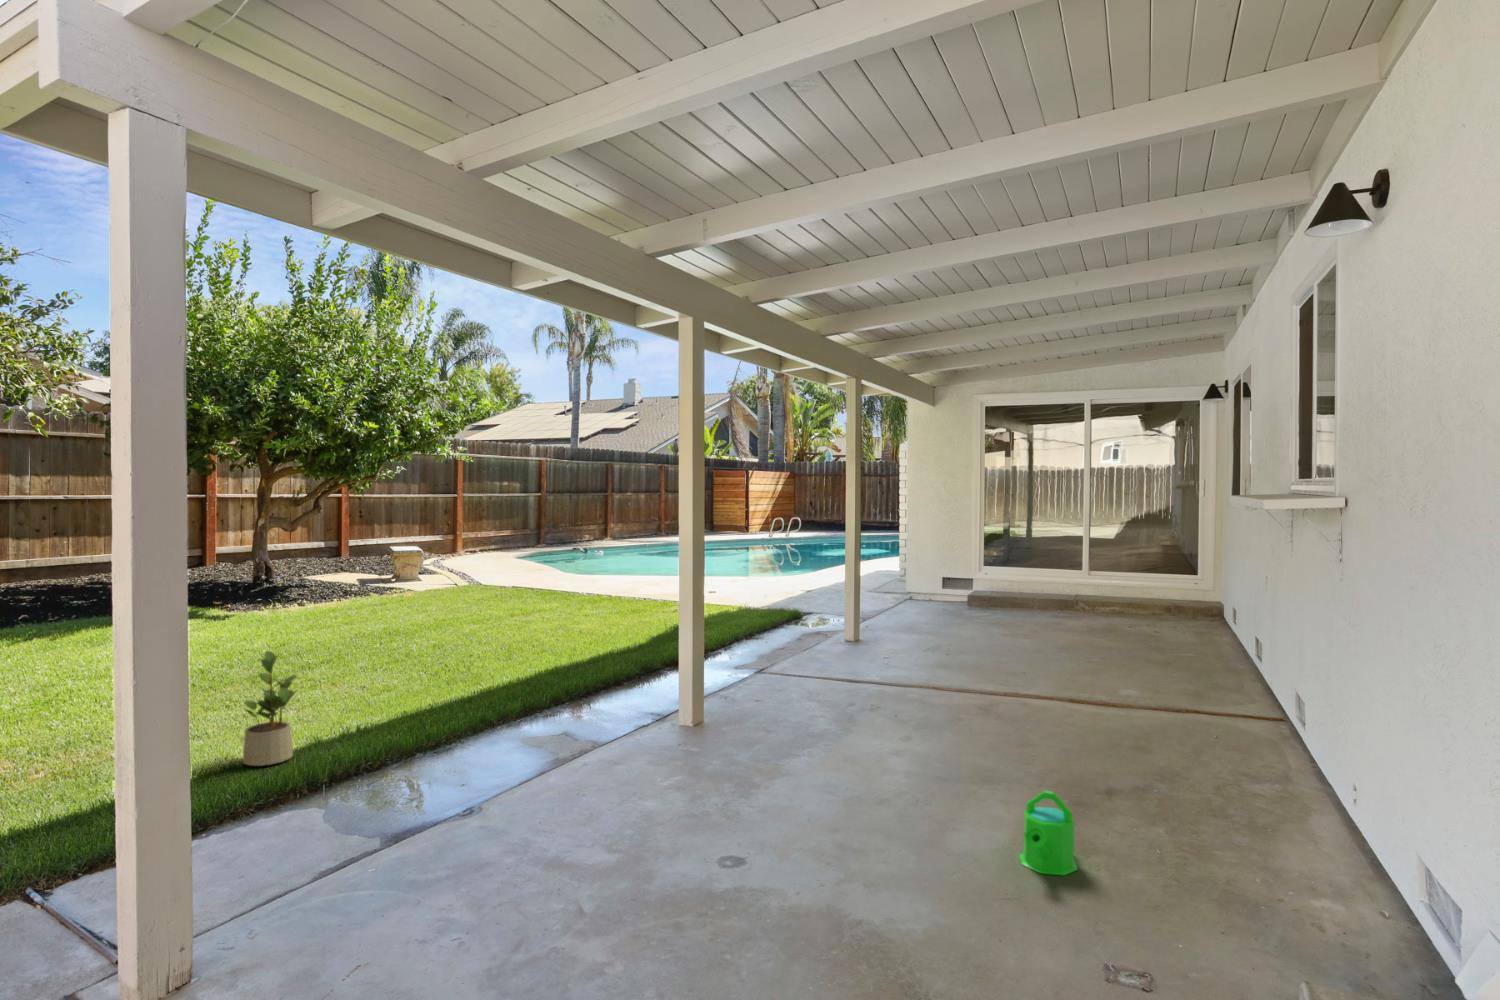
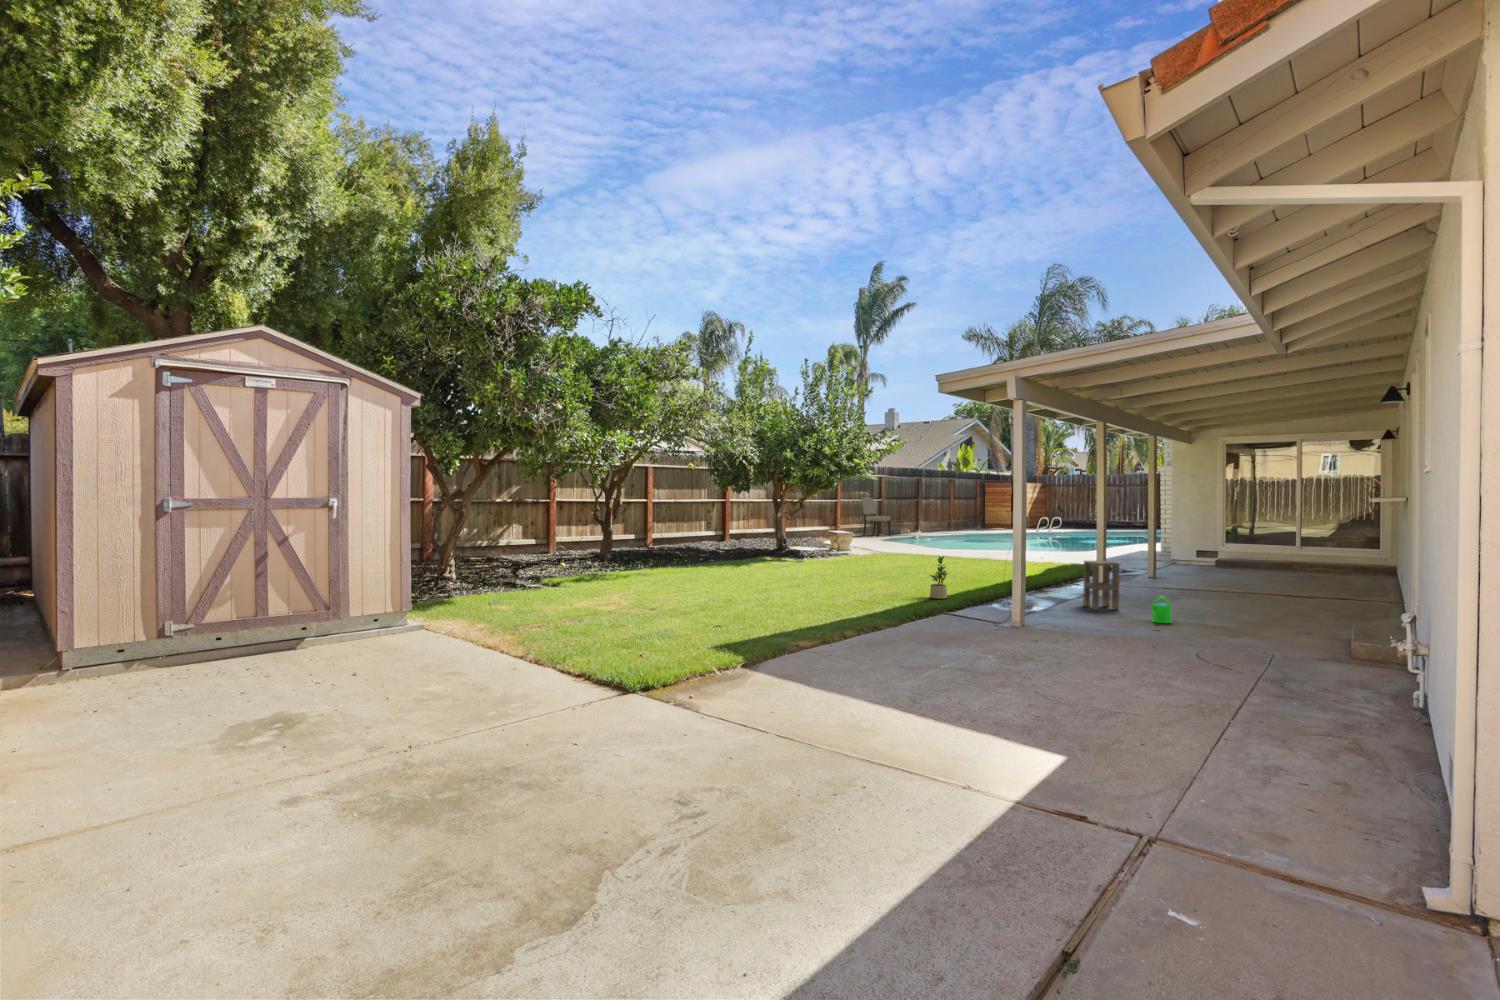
chair: none [501,490,546,551] -> present [861,497,891,537]
side table: none [606,658,675,797] -> present [1083,561,1120,610]
watering can: present [1019,791,1077,875] -> present [1151,596,1171,623]

